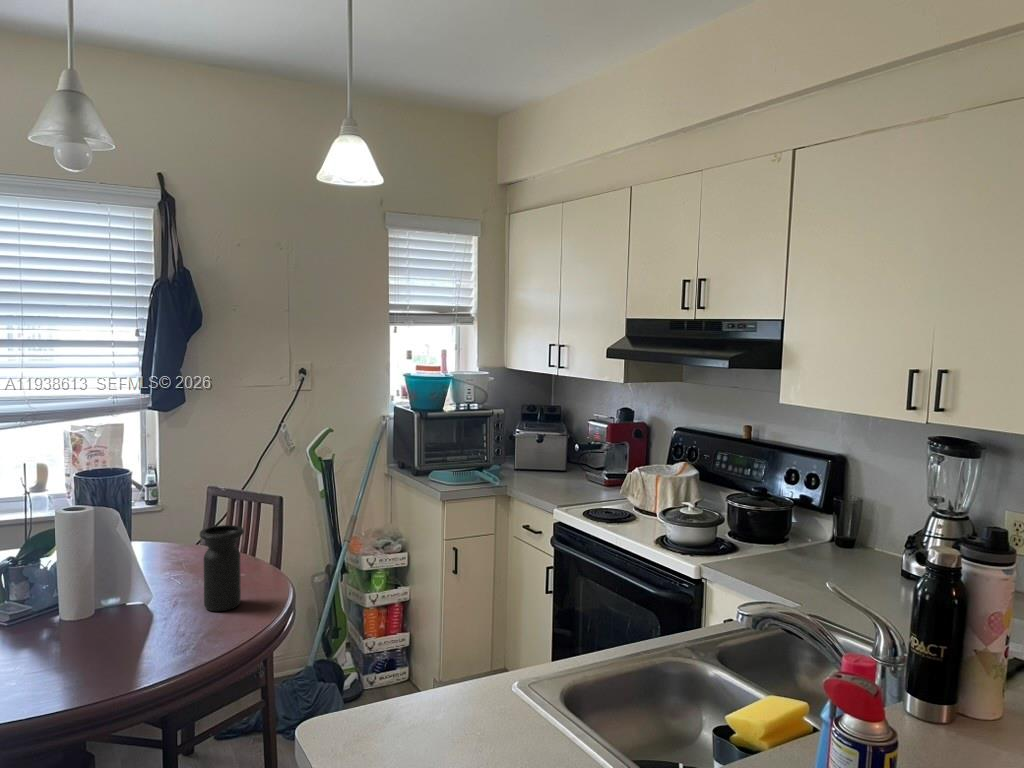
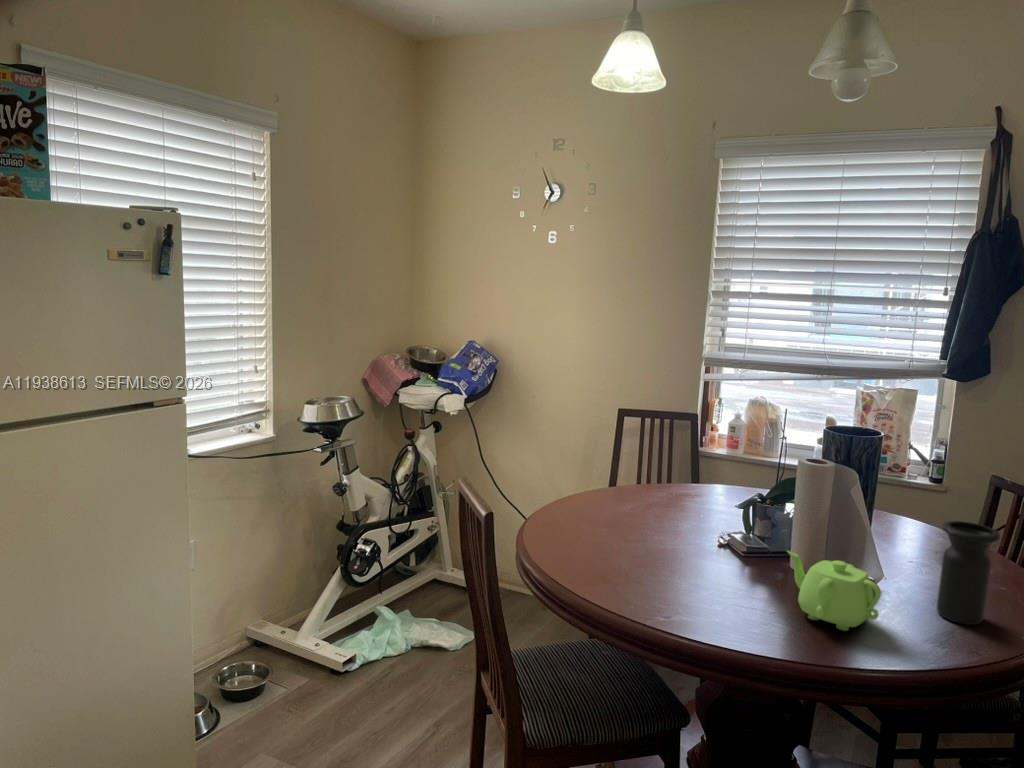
teapot: none [66,593,168,660] -> present [787,551,881,631]

